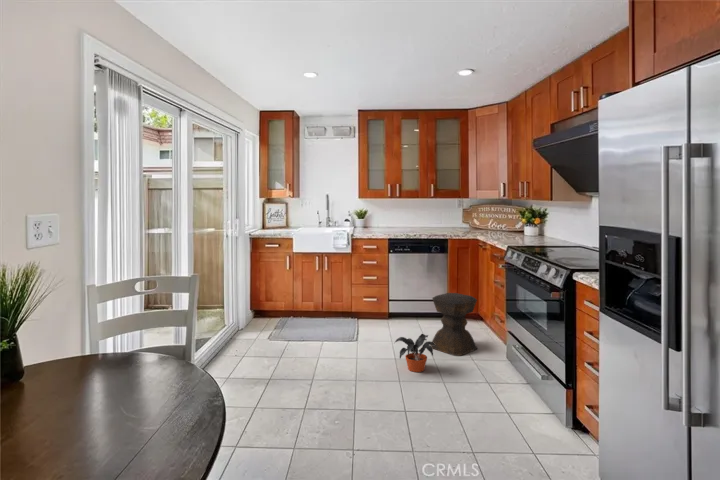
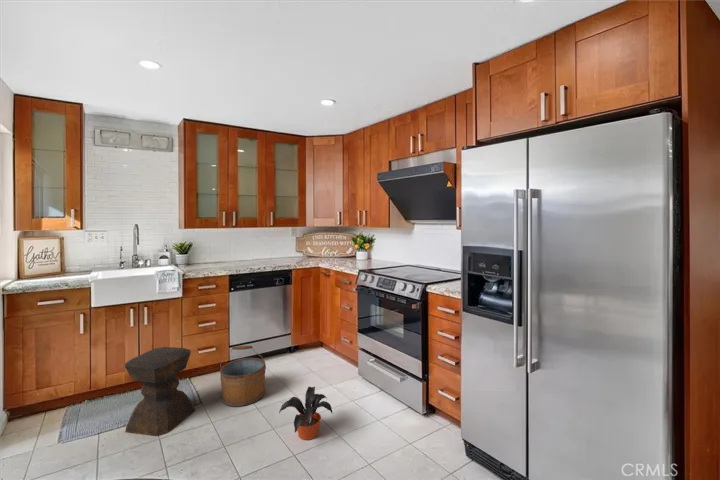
stool: present [431,293,477,356] -> present [125,347,195,436]
bucket: none [368,296,403,343] -> present [220,346,266,406]

